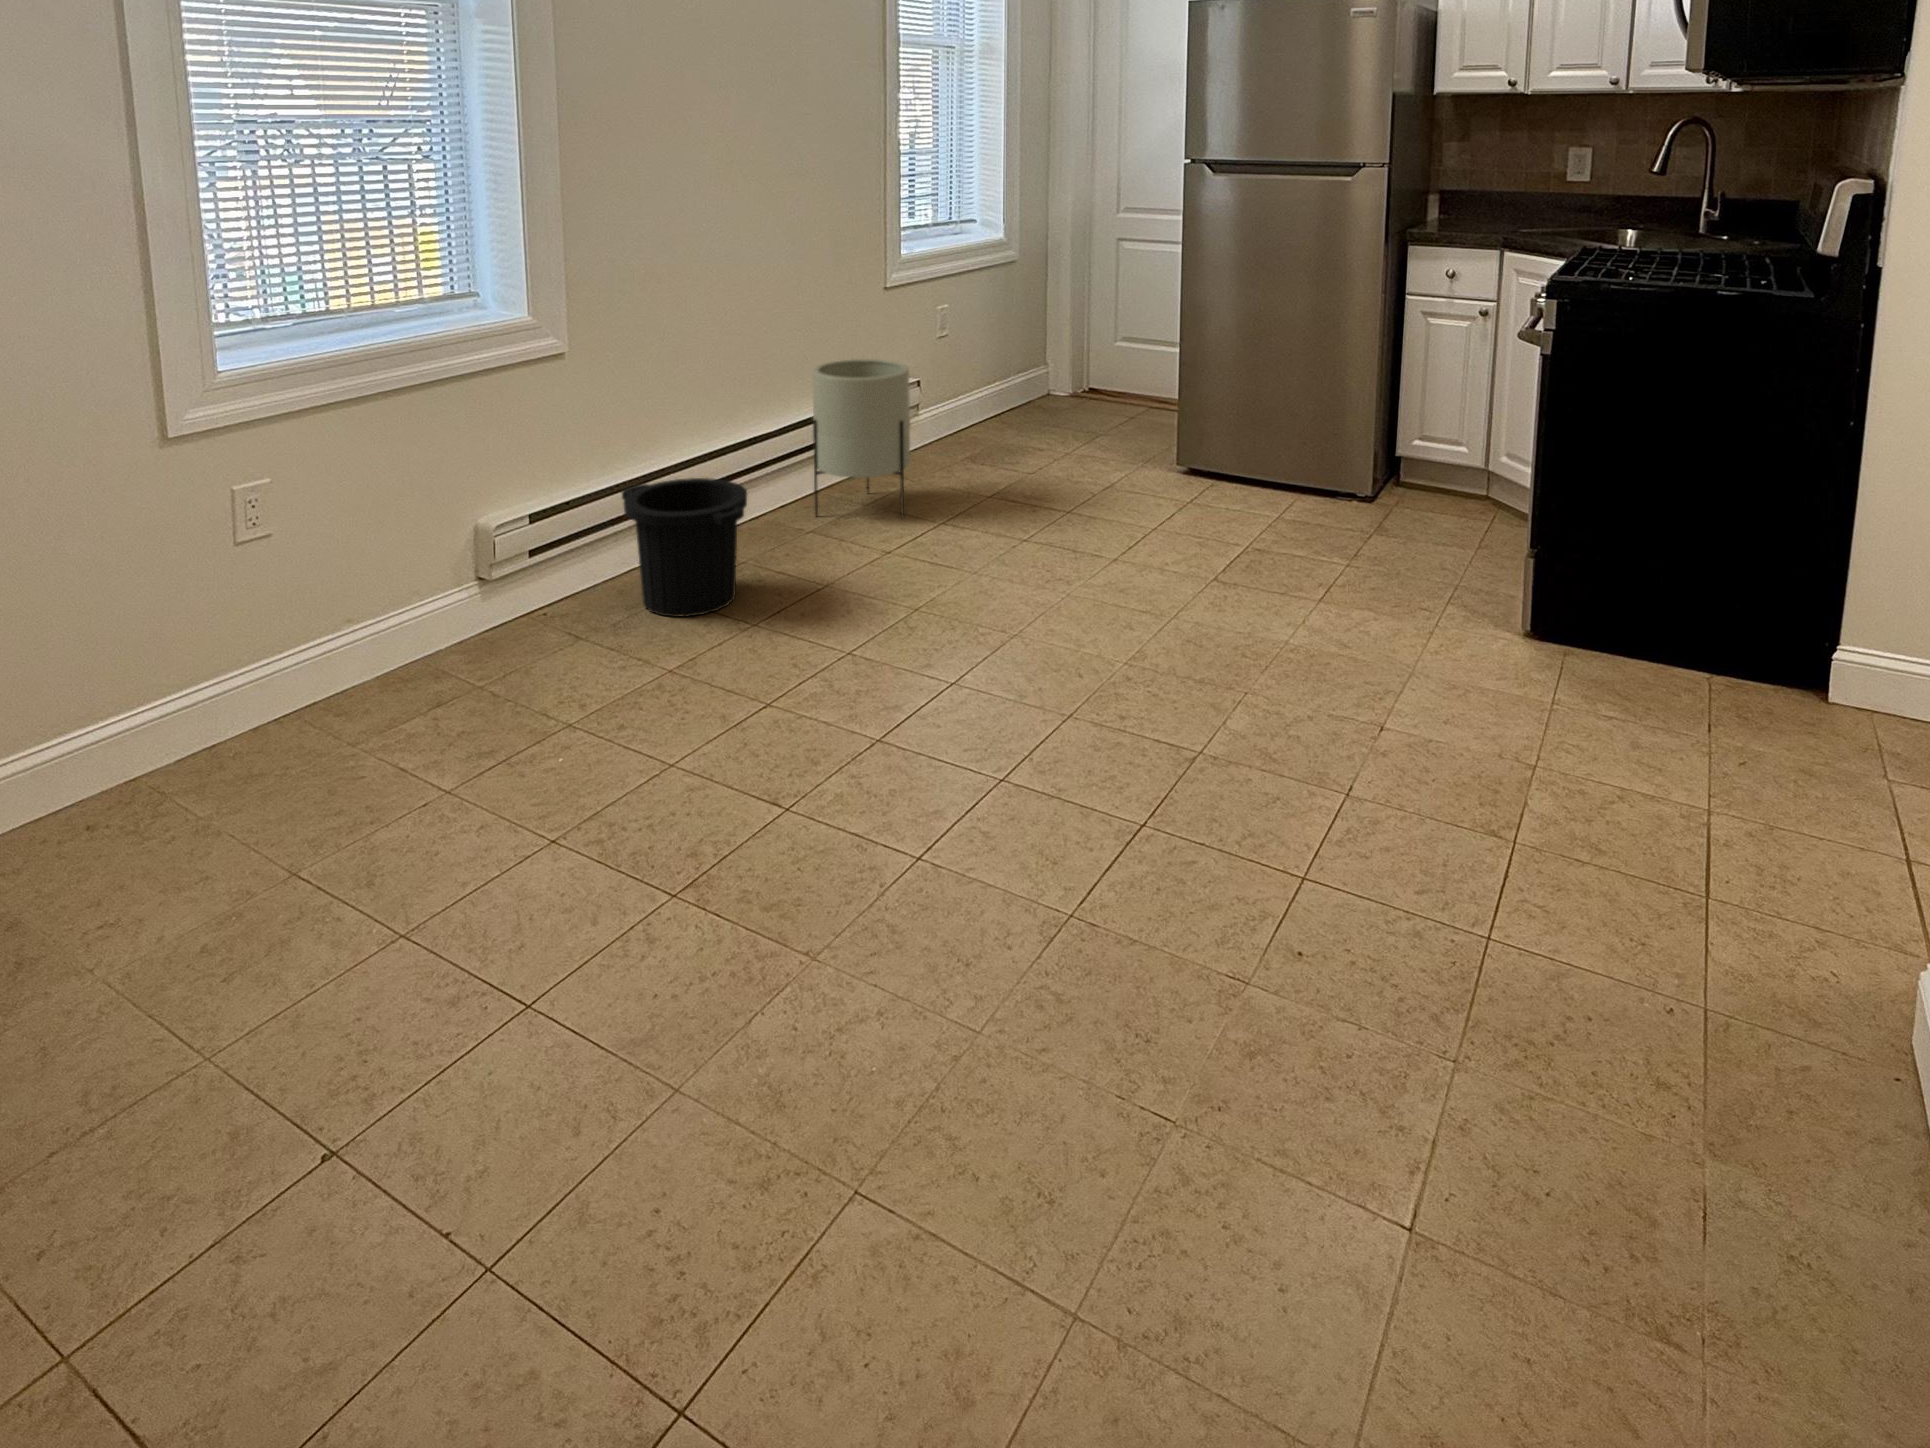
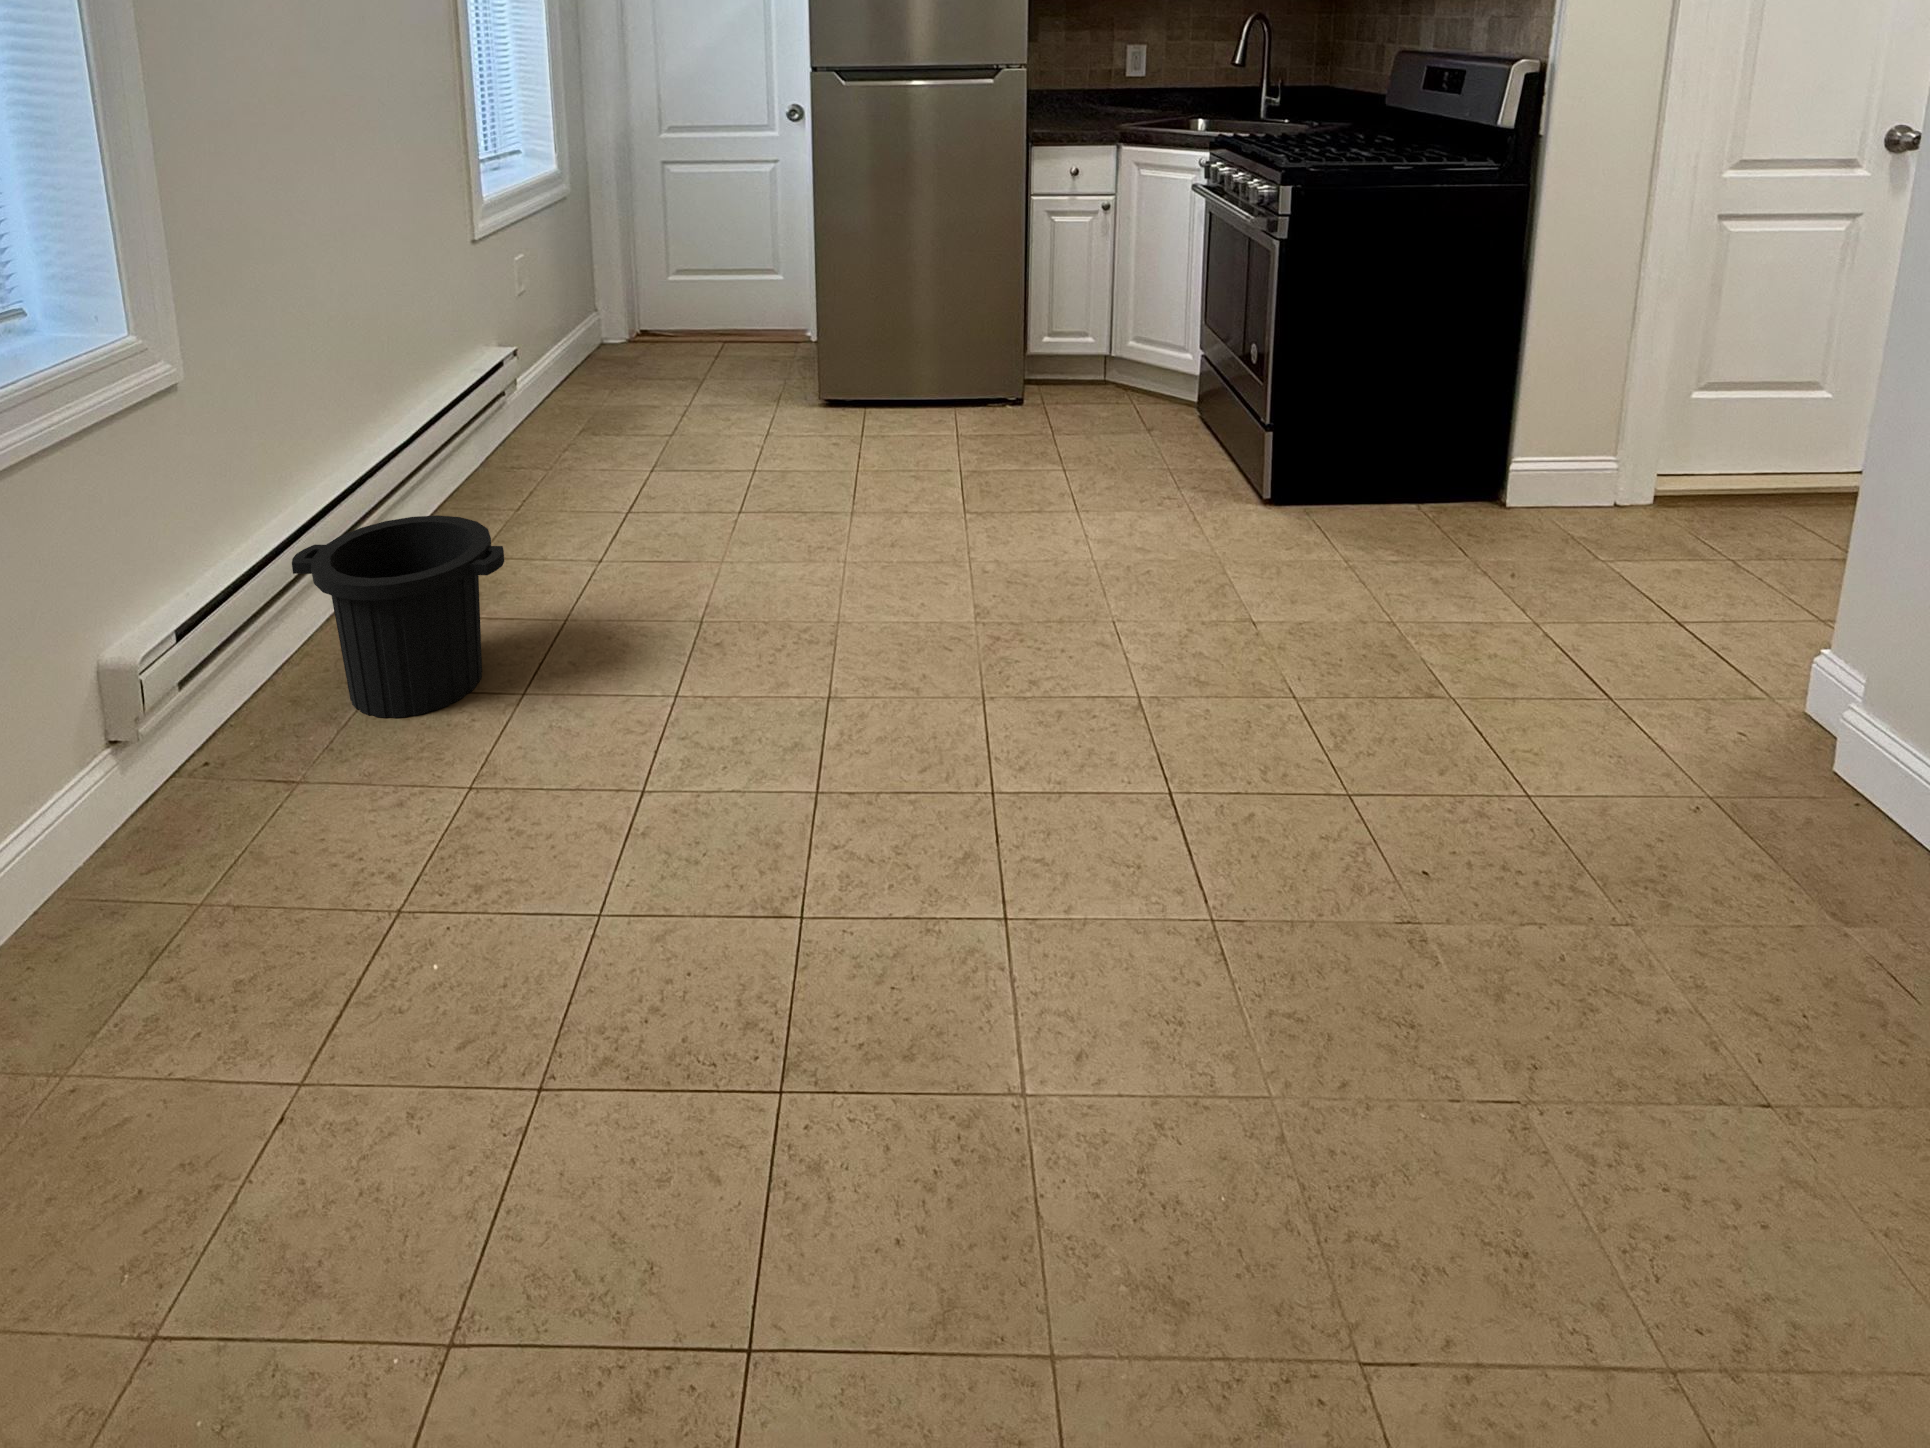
planter: present [812,359,910,517] -> none [447,329,588,538]

